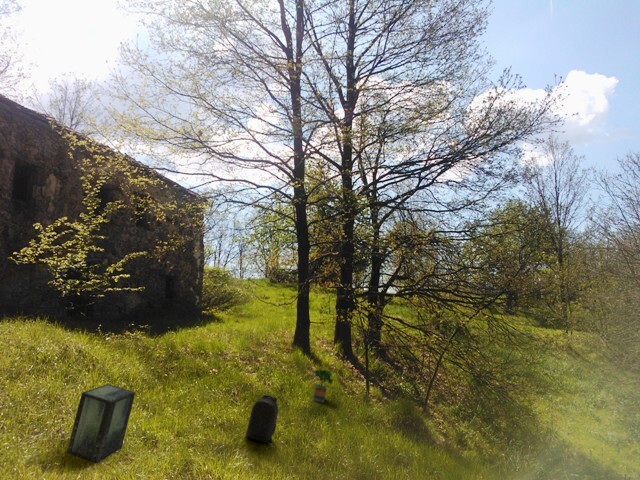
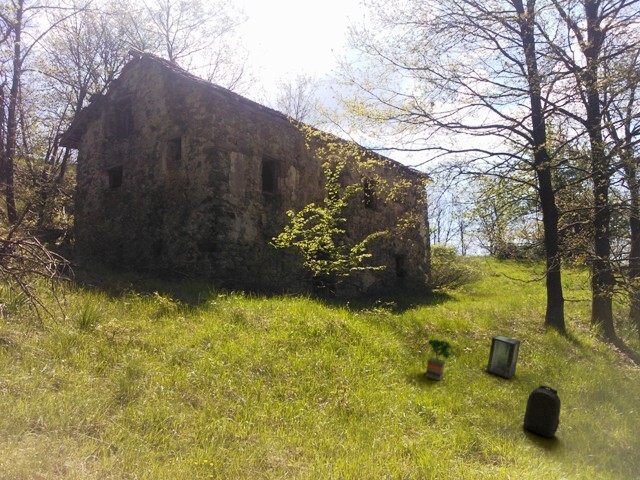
potted tree: present [313,370,333,403] -> present [426,339,452,381]
storage box: present [67,384,135,463] -> present [487,335,520,379]

